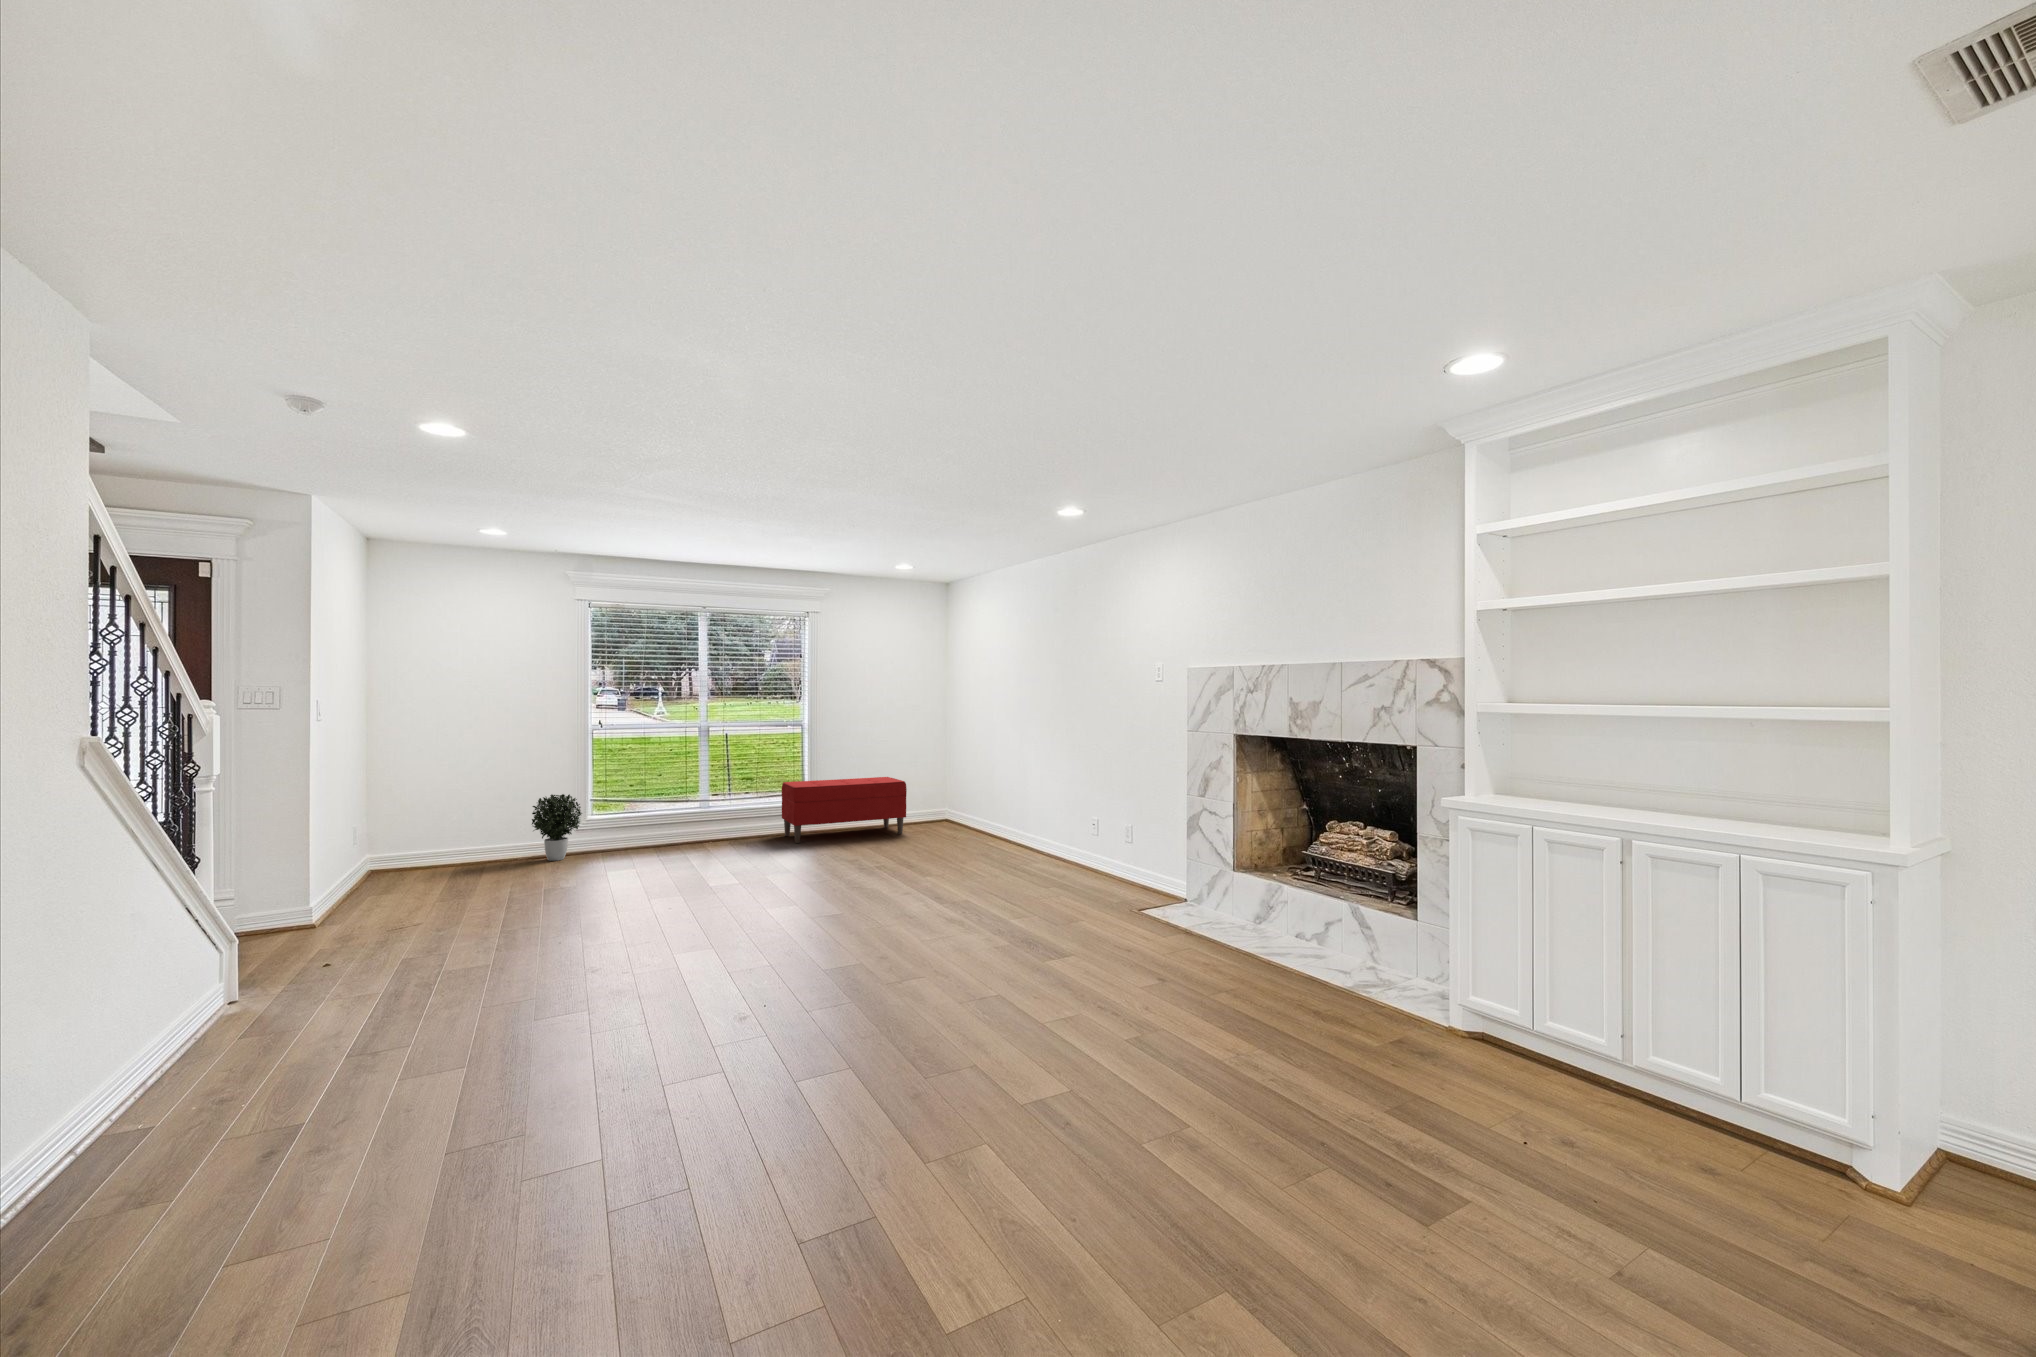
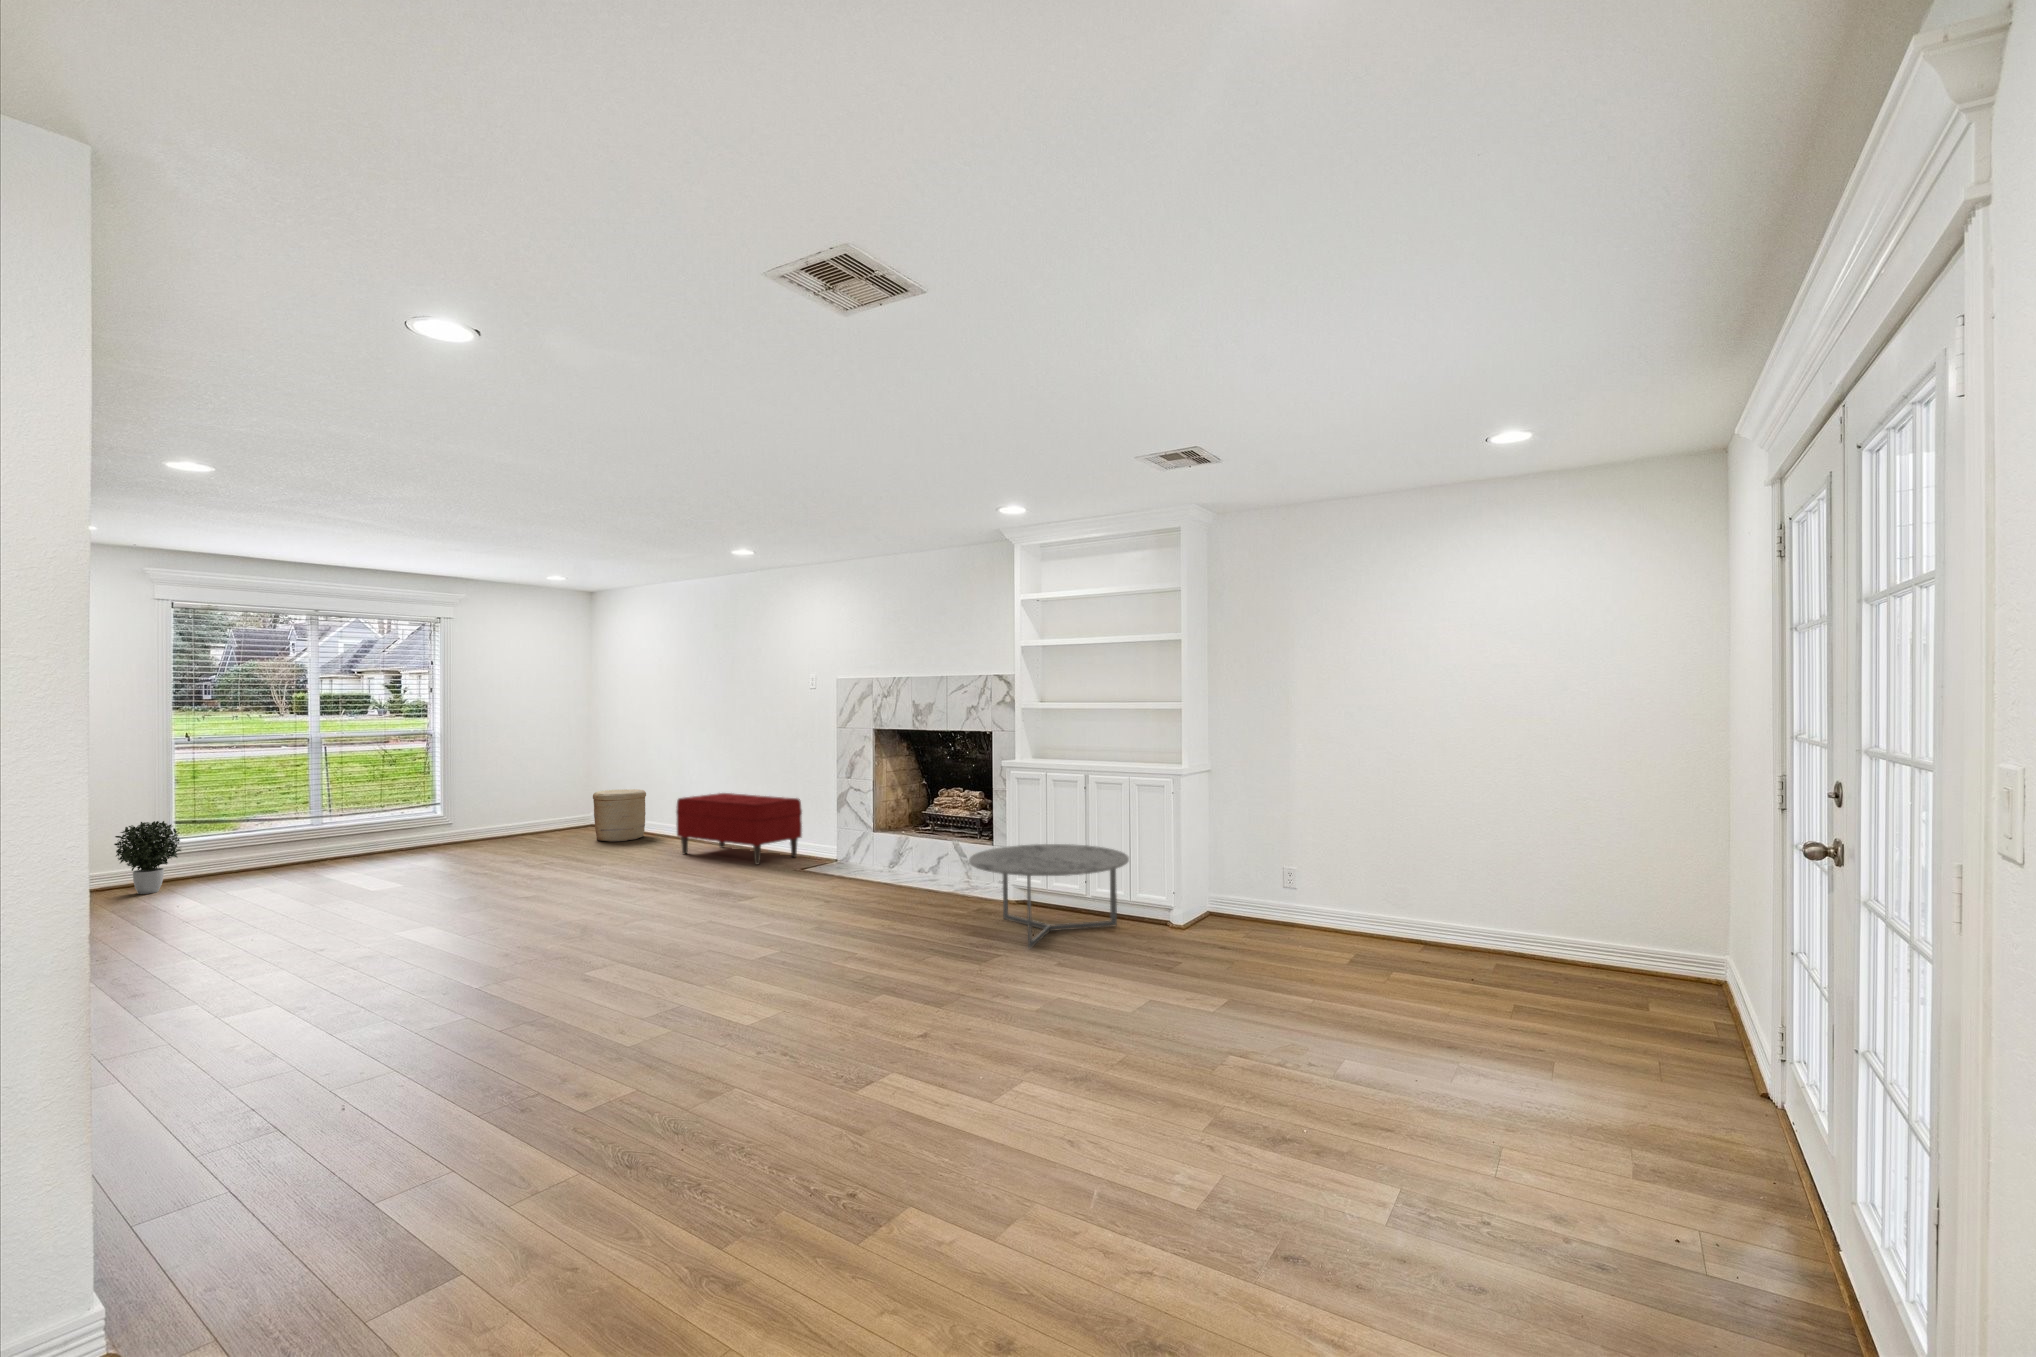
bench: present [782,777,907,843] -> present [676,793,802,864]
woven basket: none [939,785,992,842] -> present [593,789,646,842]
coffee table: none [1391,951,1766,1204] -> present [969,844,1129,949]

